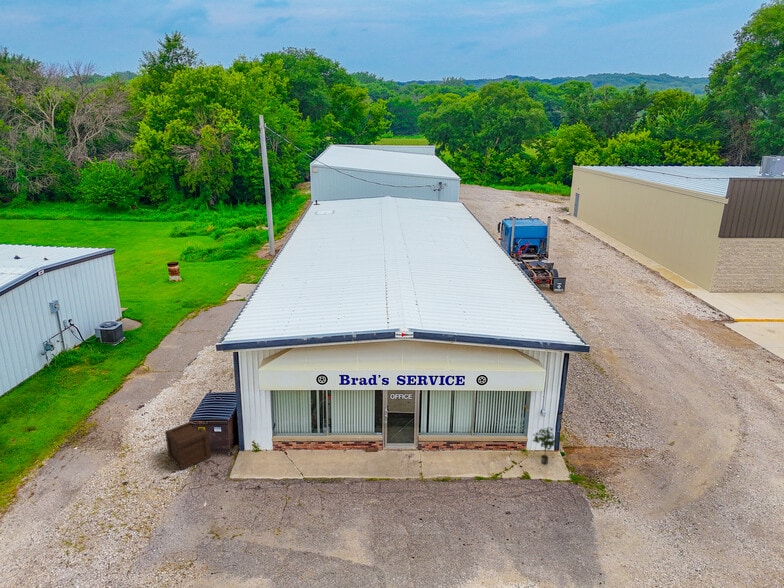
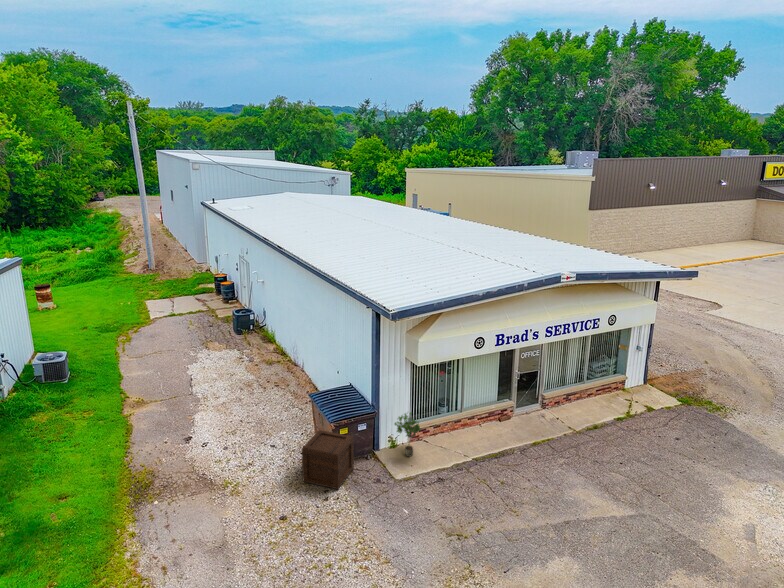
potted plant: present [533,428,557,464] -> present [395,412,420,457]

